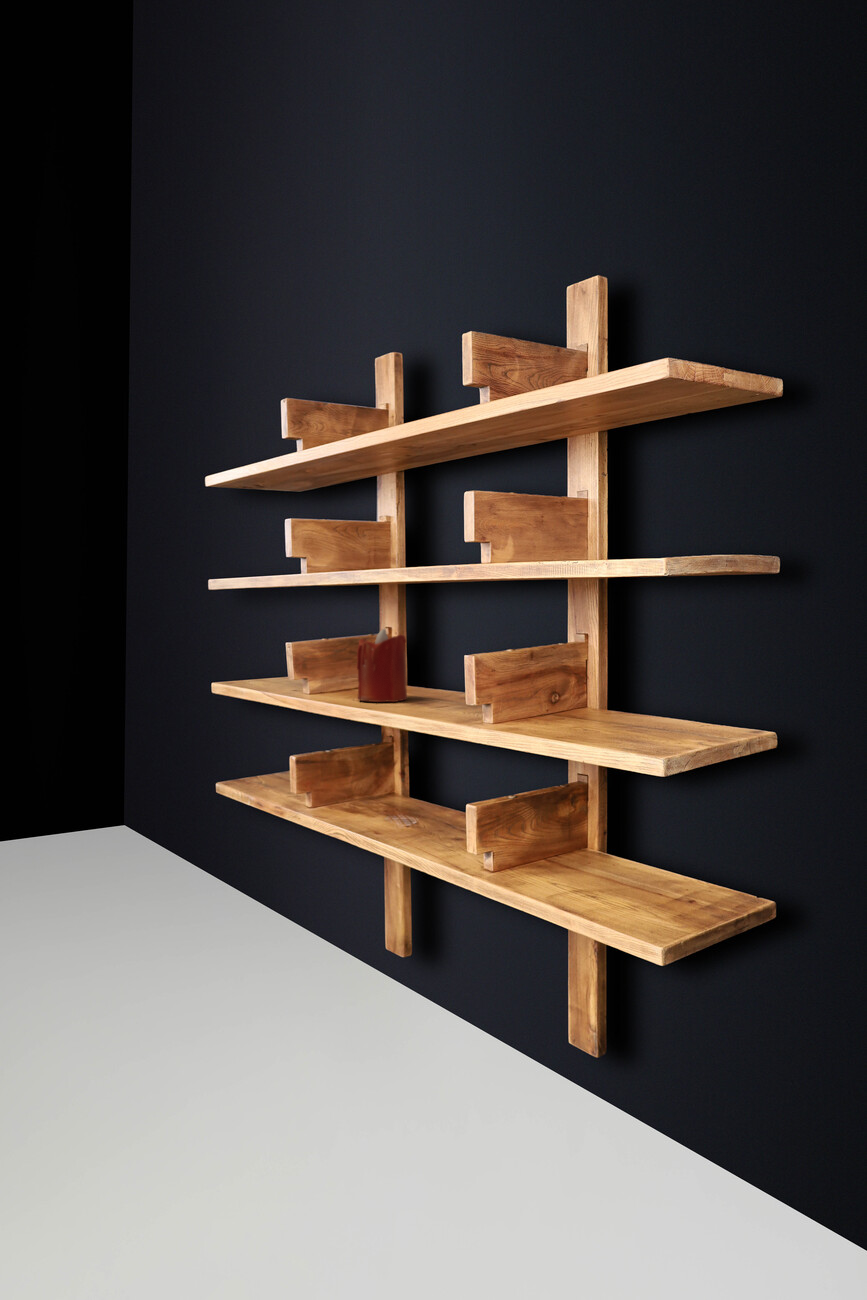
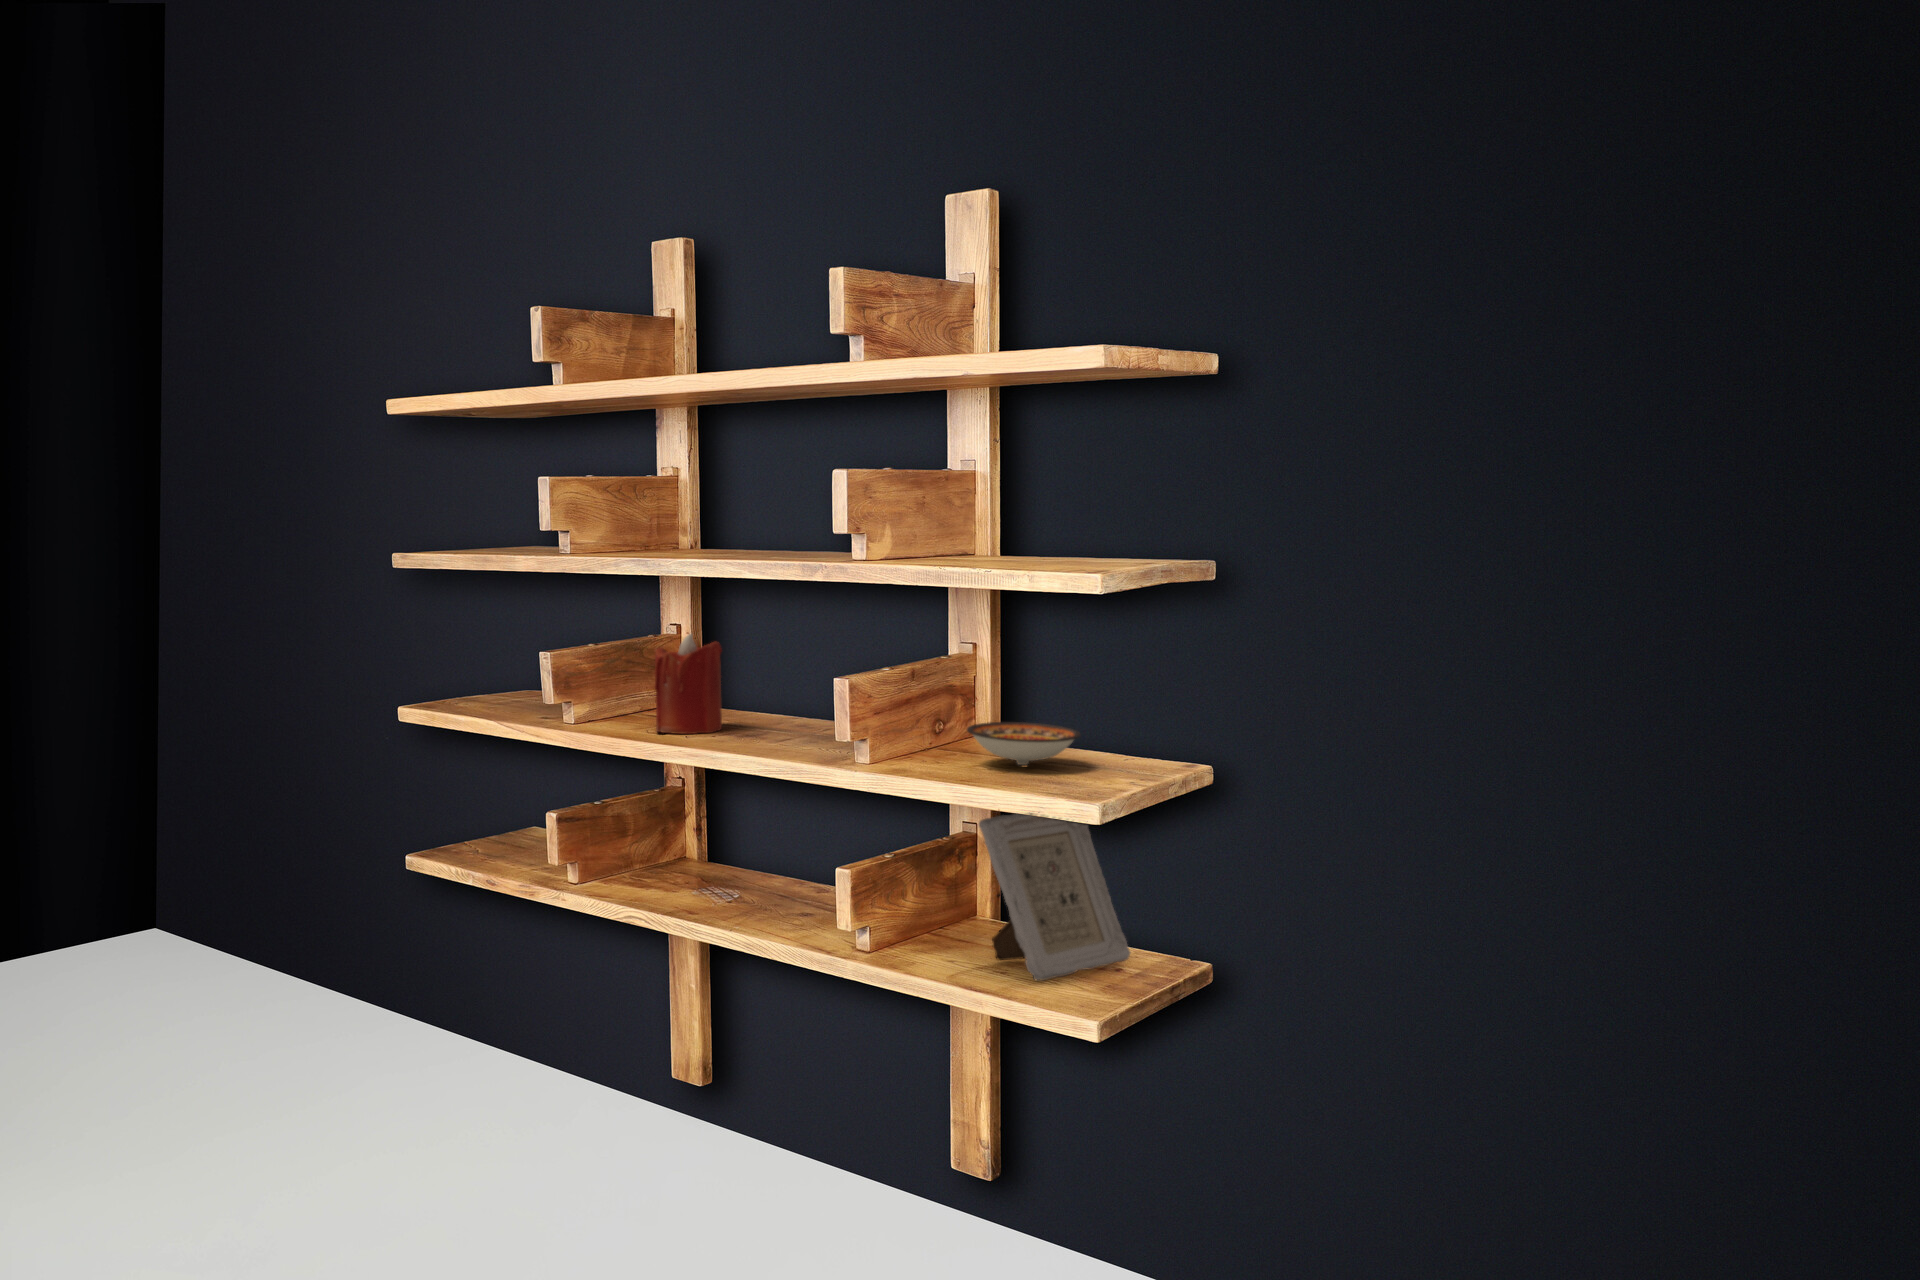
ceramic bowl: none [570,694,662,728] -> present [967,722,1080,765]
picture frame: none [576,764,704,906] -> present [979,813,1130,981]

